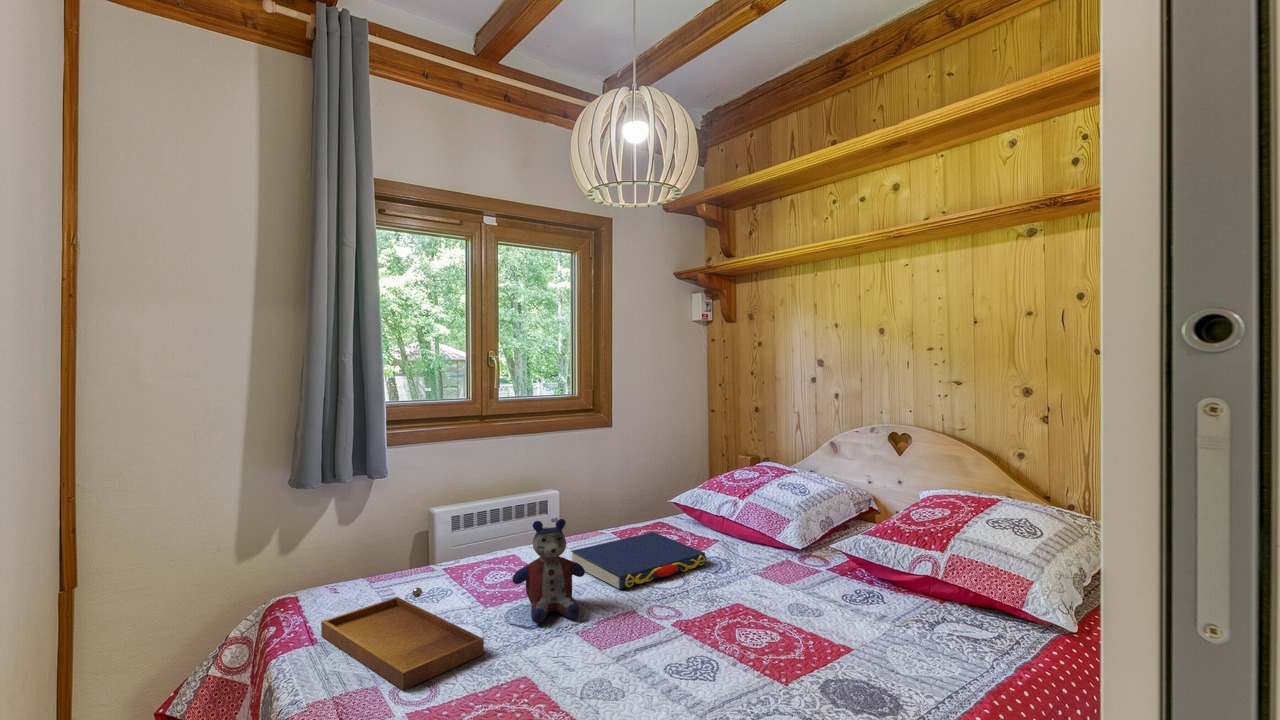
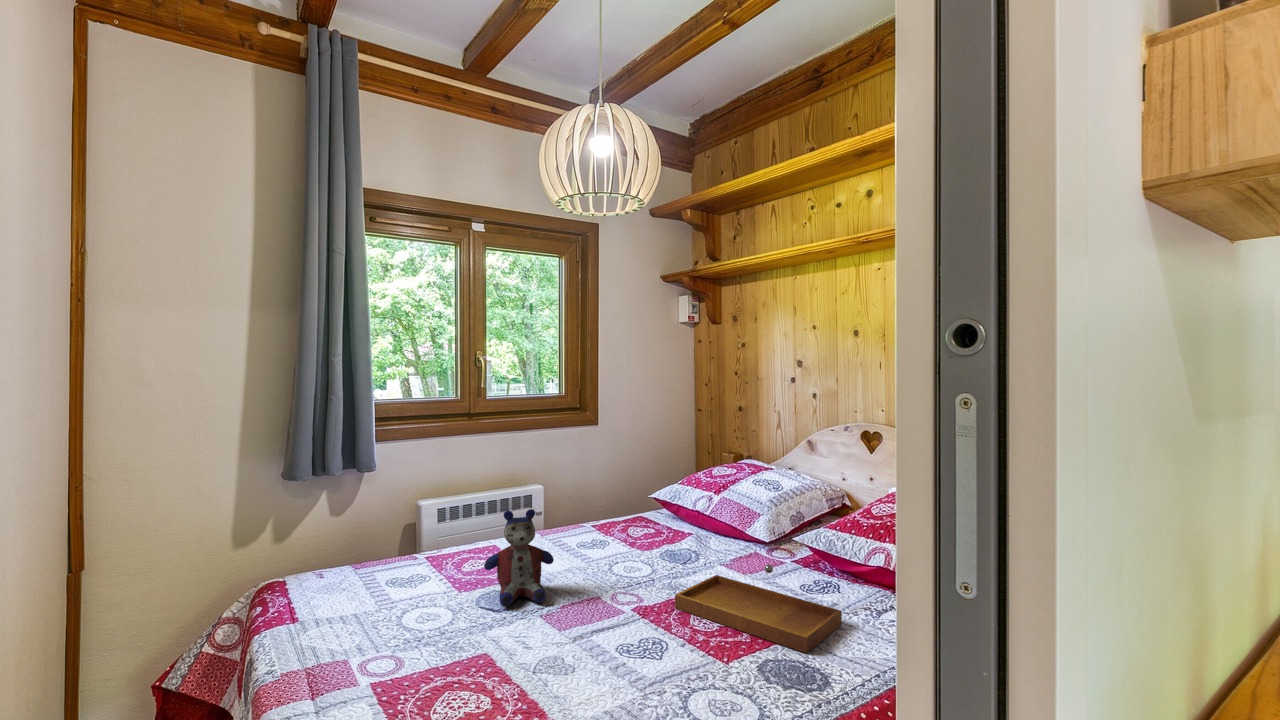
book: present [571,532,706,589] -> none [547,524,676,577]
tray: present [321,588,484,690] -> present [675,564,842,653]

